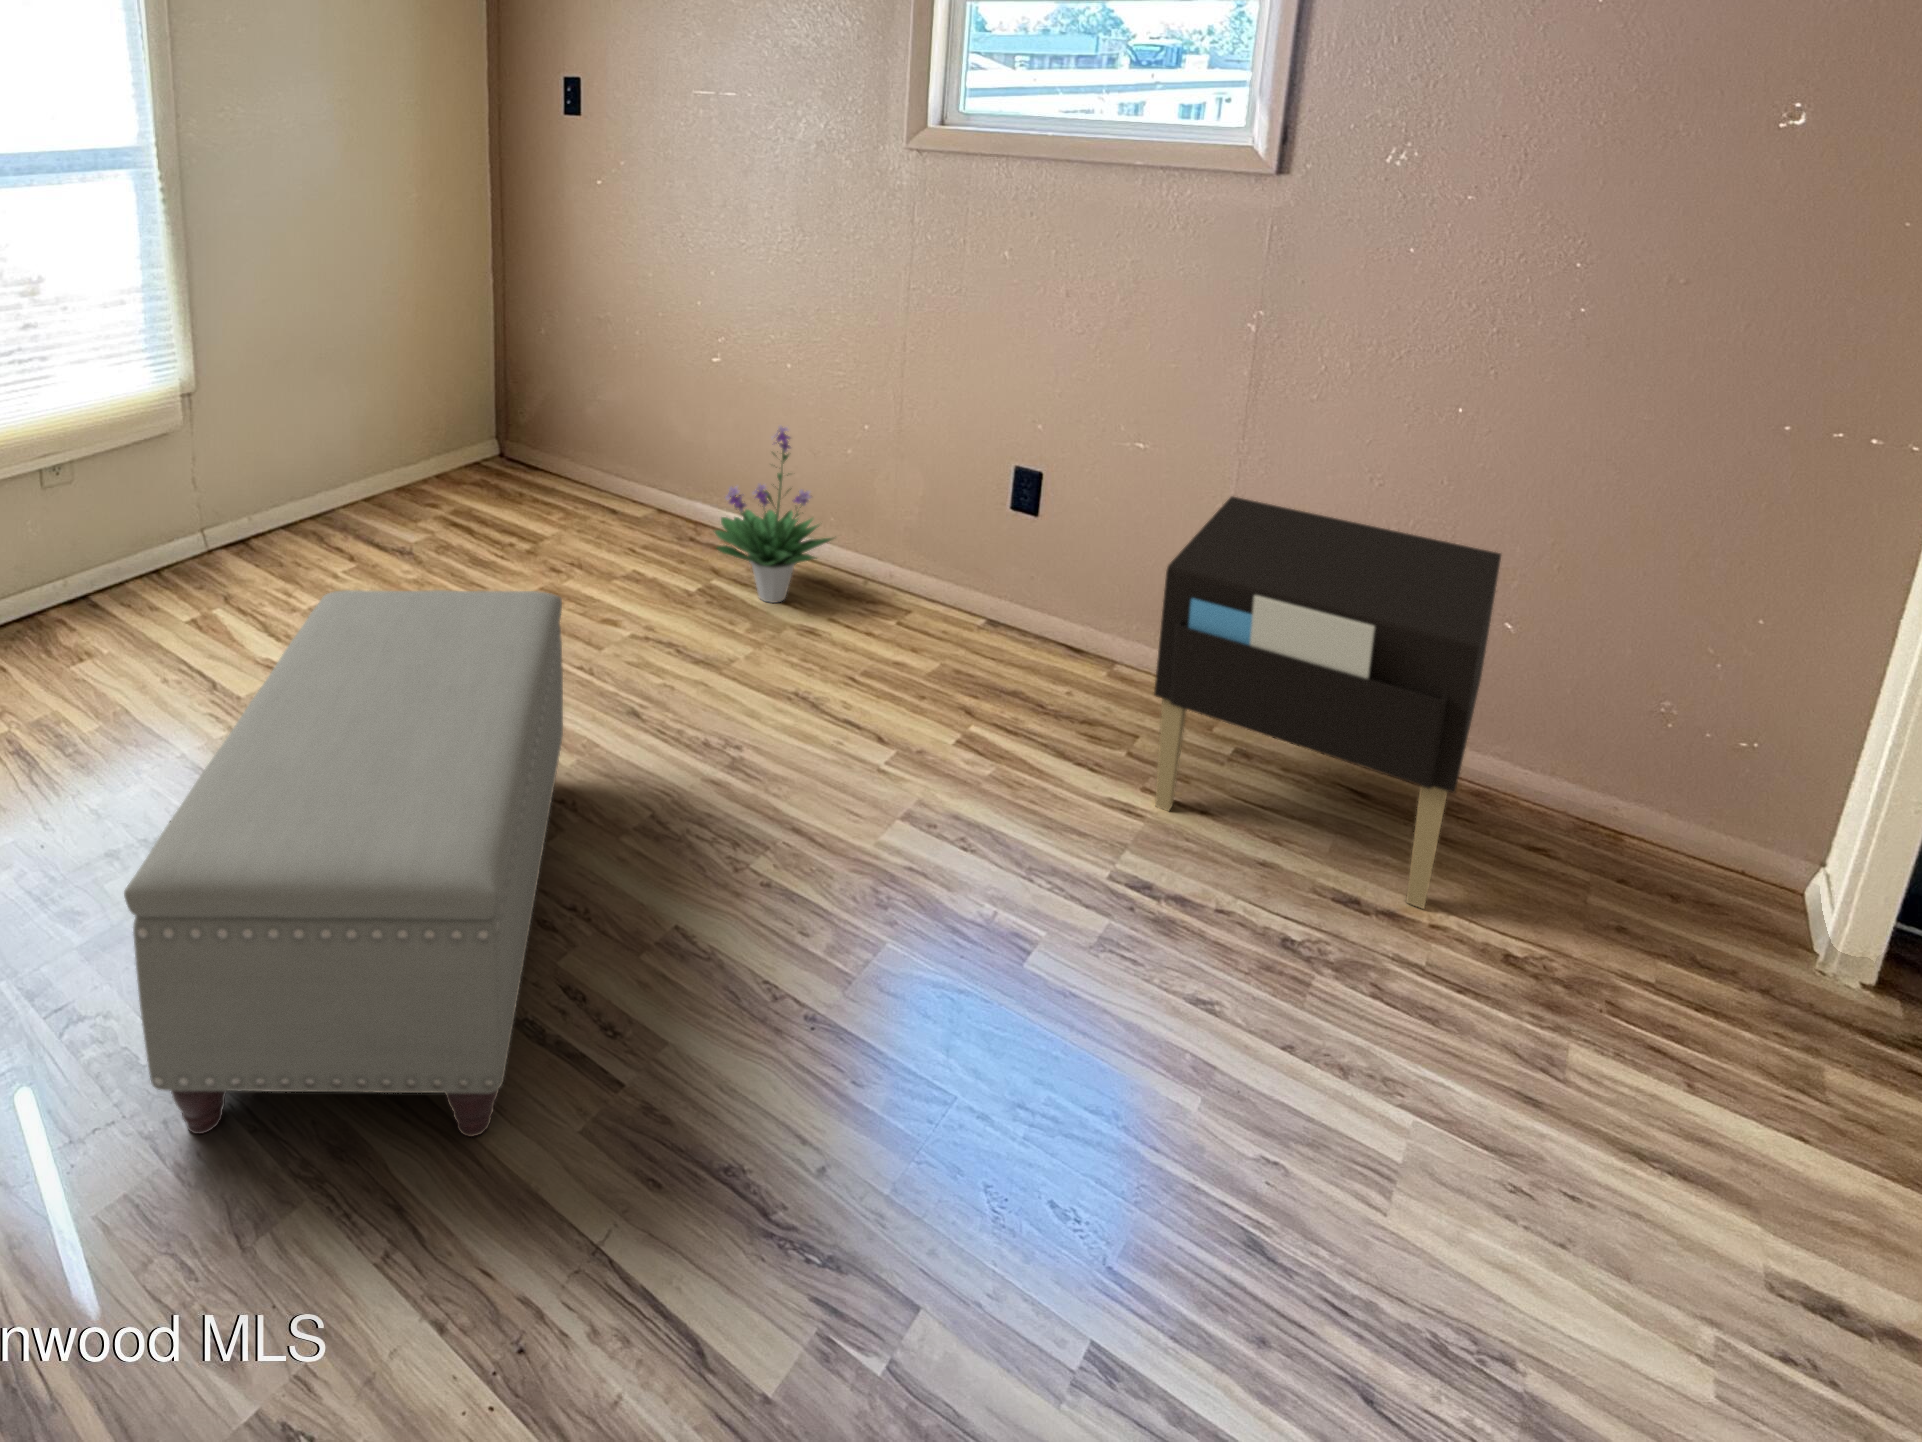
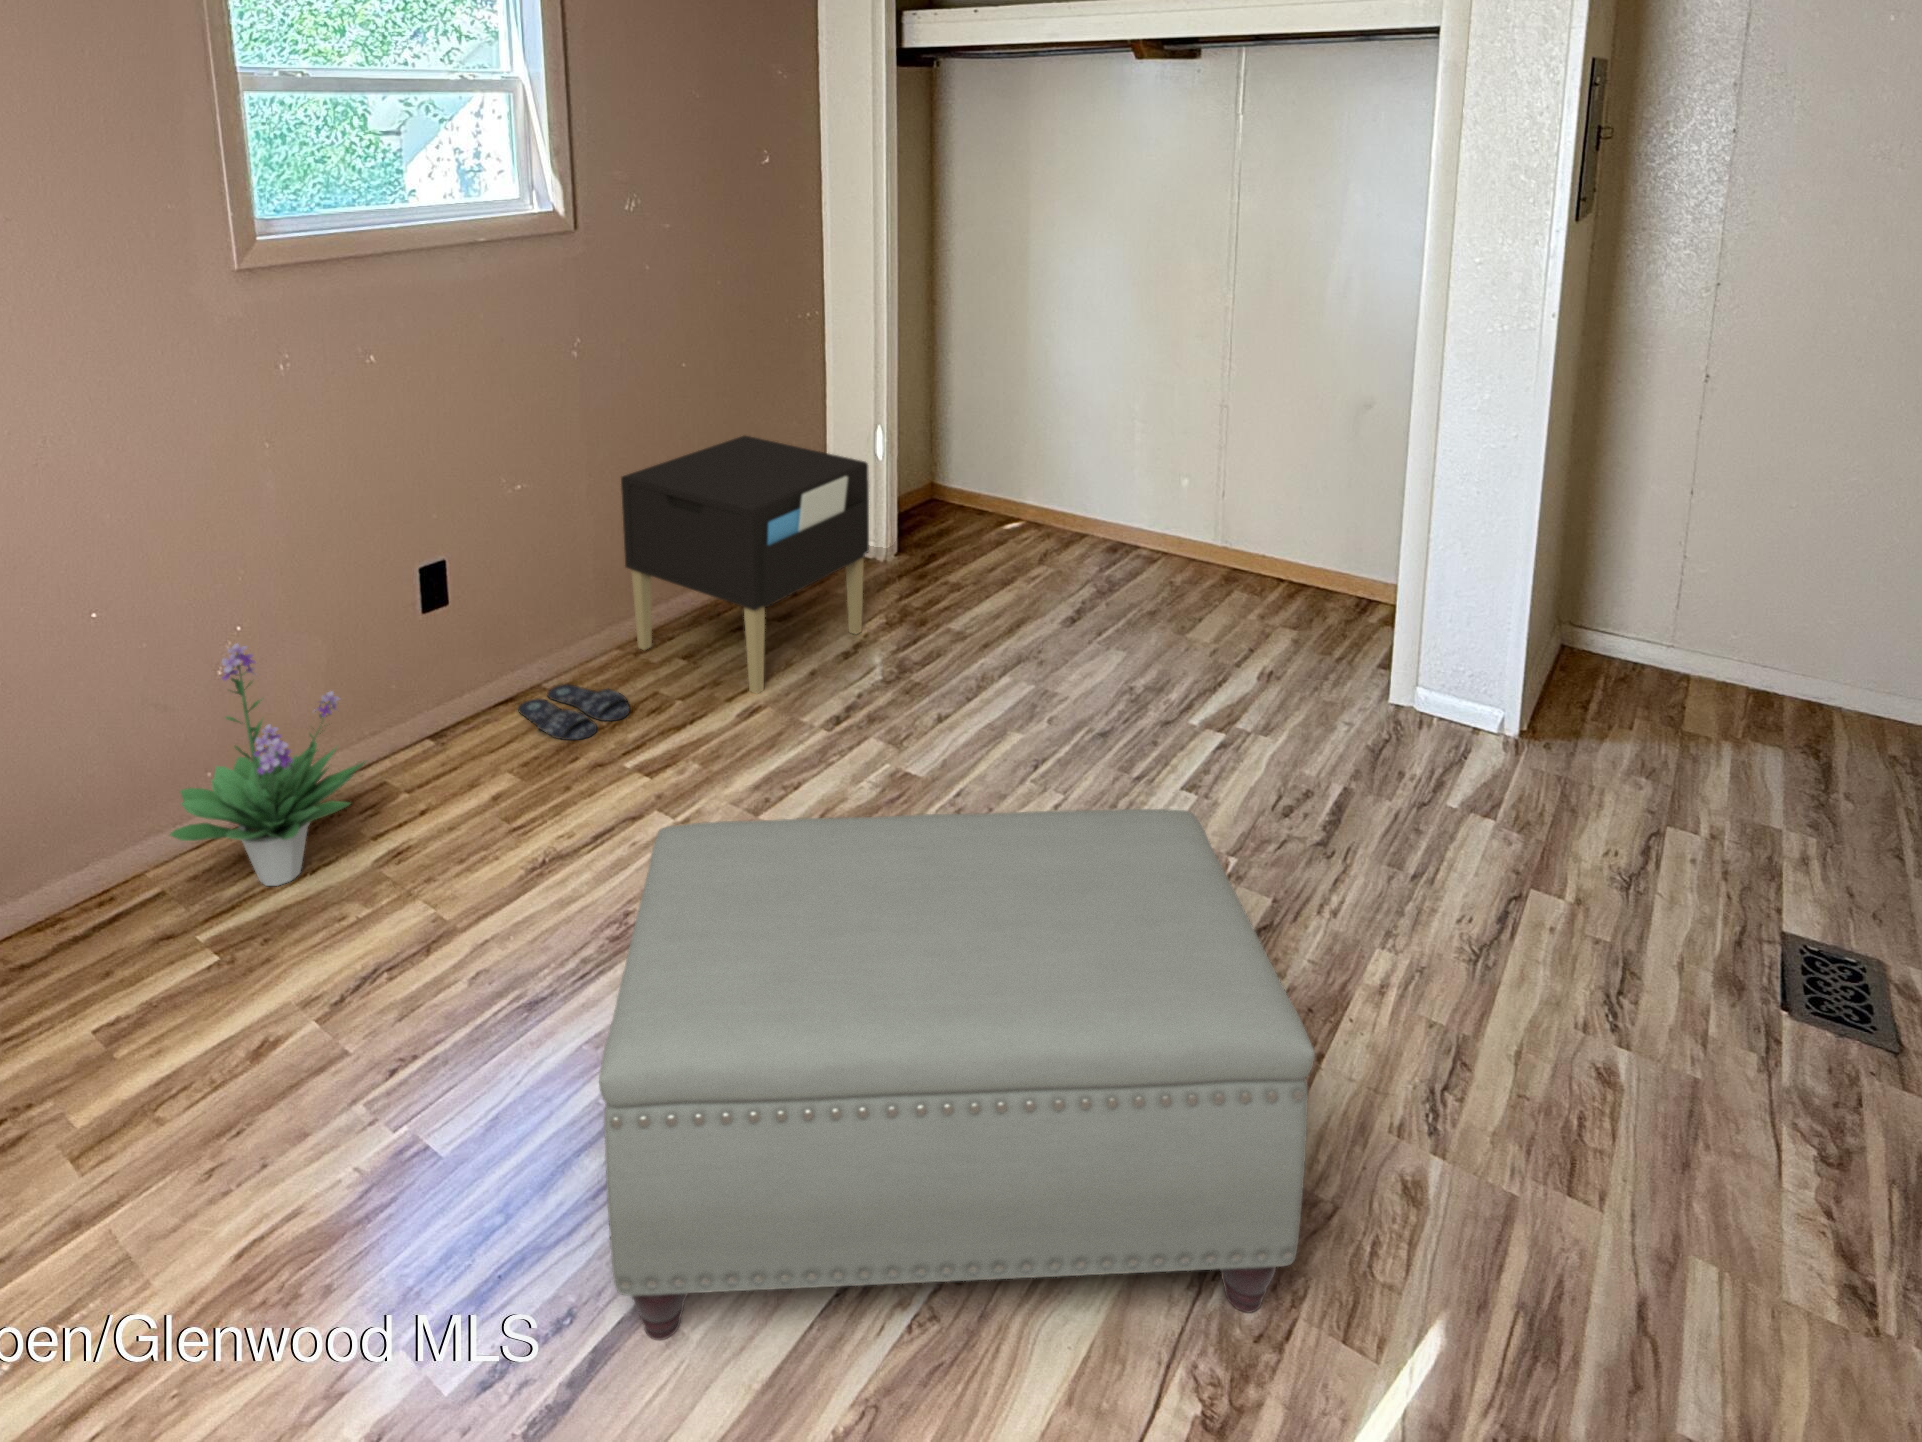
slippers: none [991,652,1098,717] -> present [518,684,629,740]

